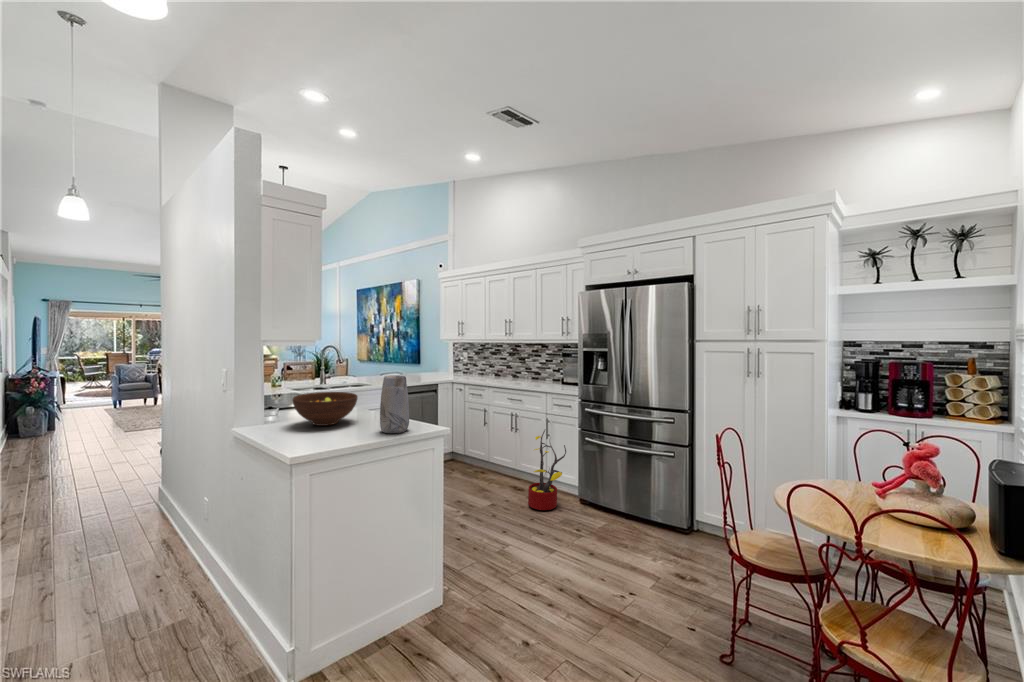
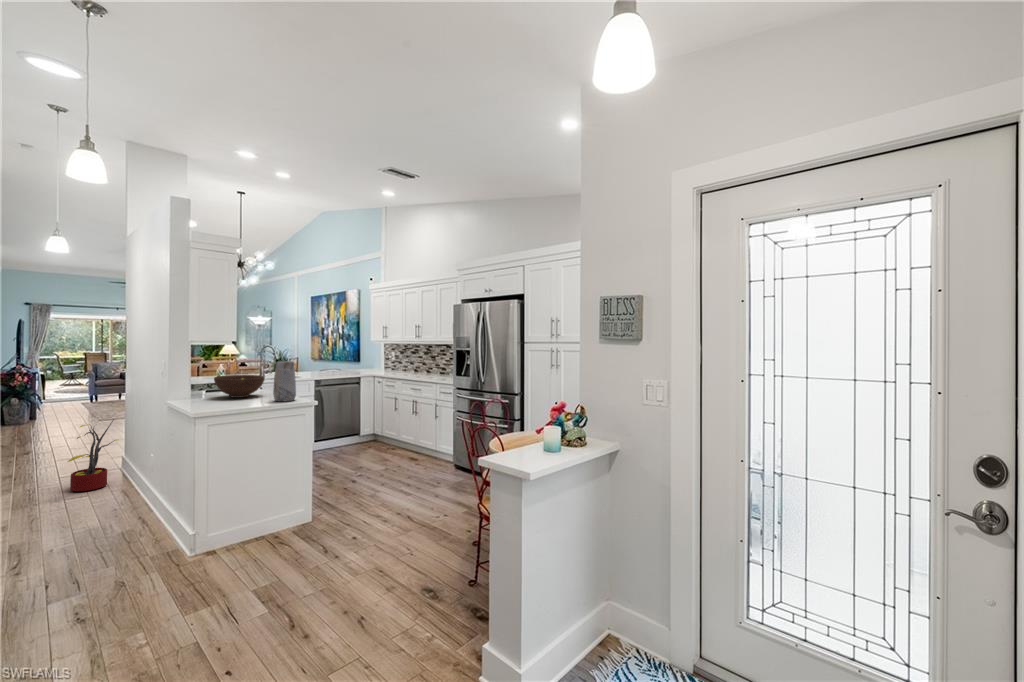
decorative plant: present [528,430,566,510] -> present [68,419,117,491]

